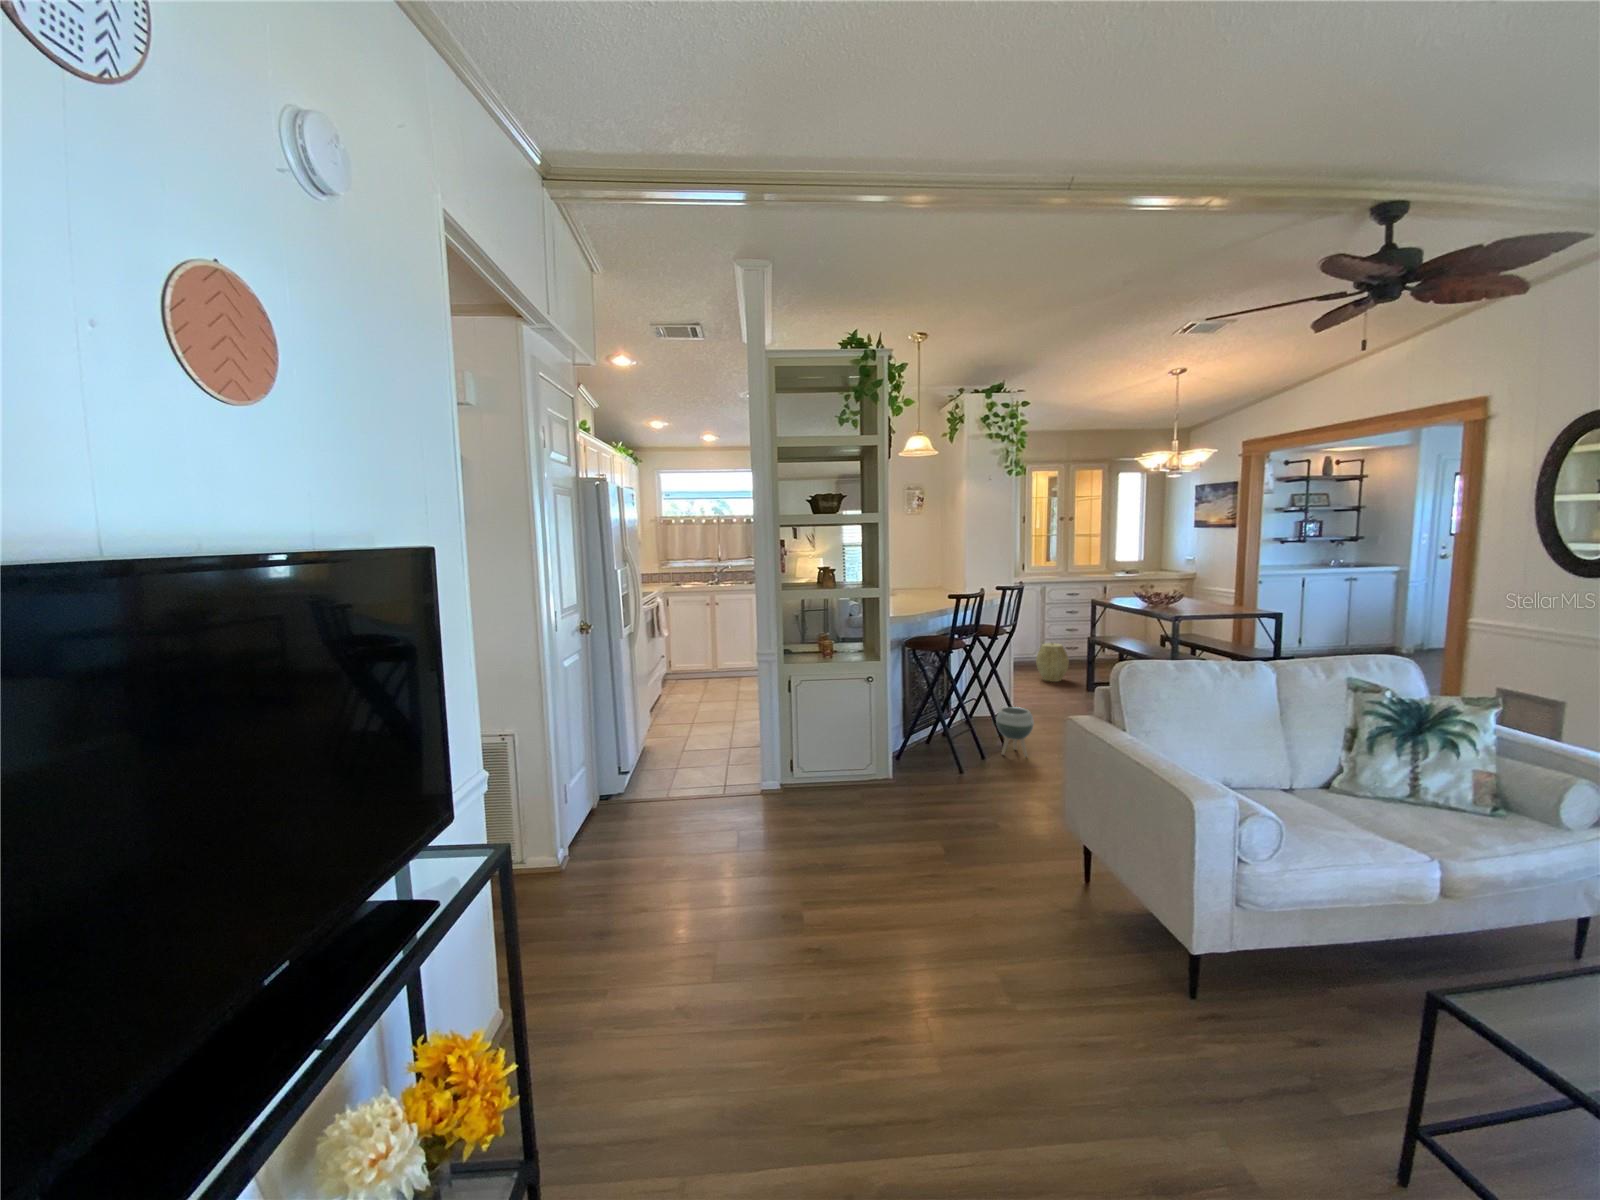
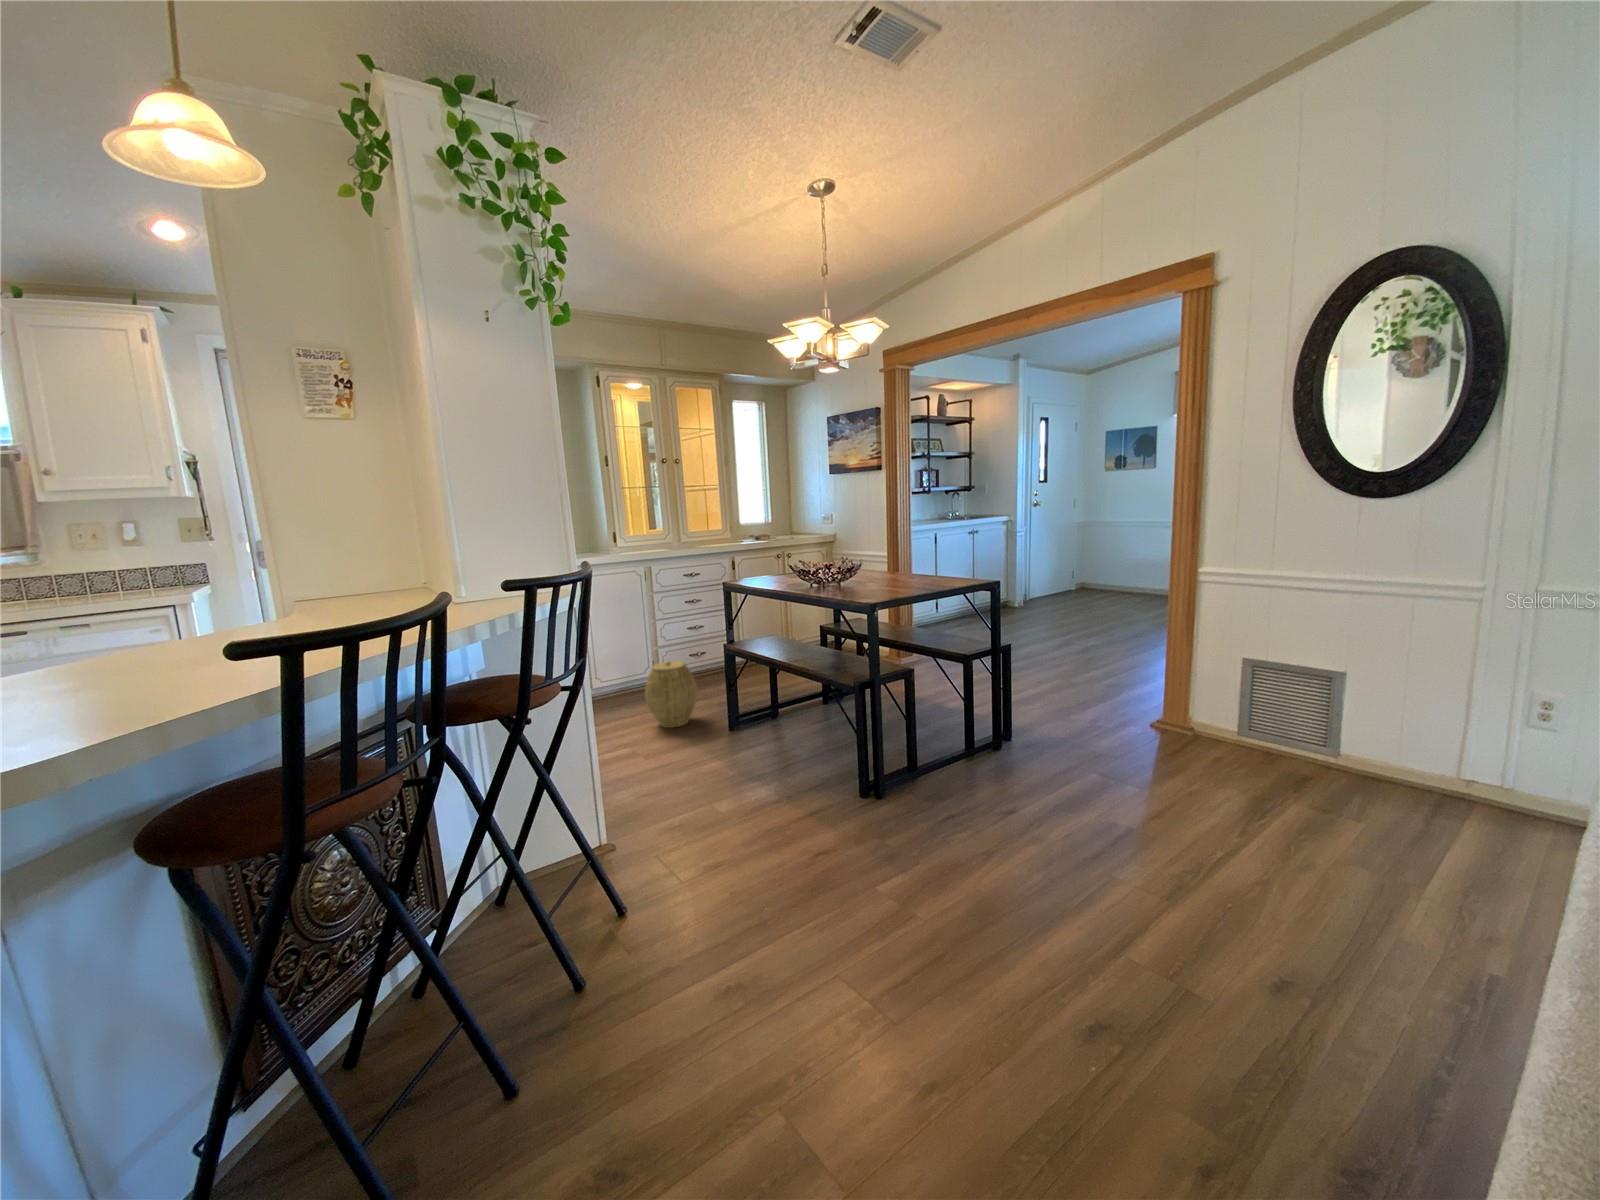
planter: present [996,707,1034,757] -> none [538,912,644,1076]

